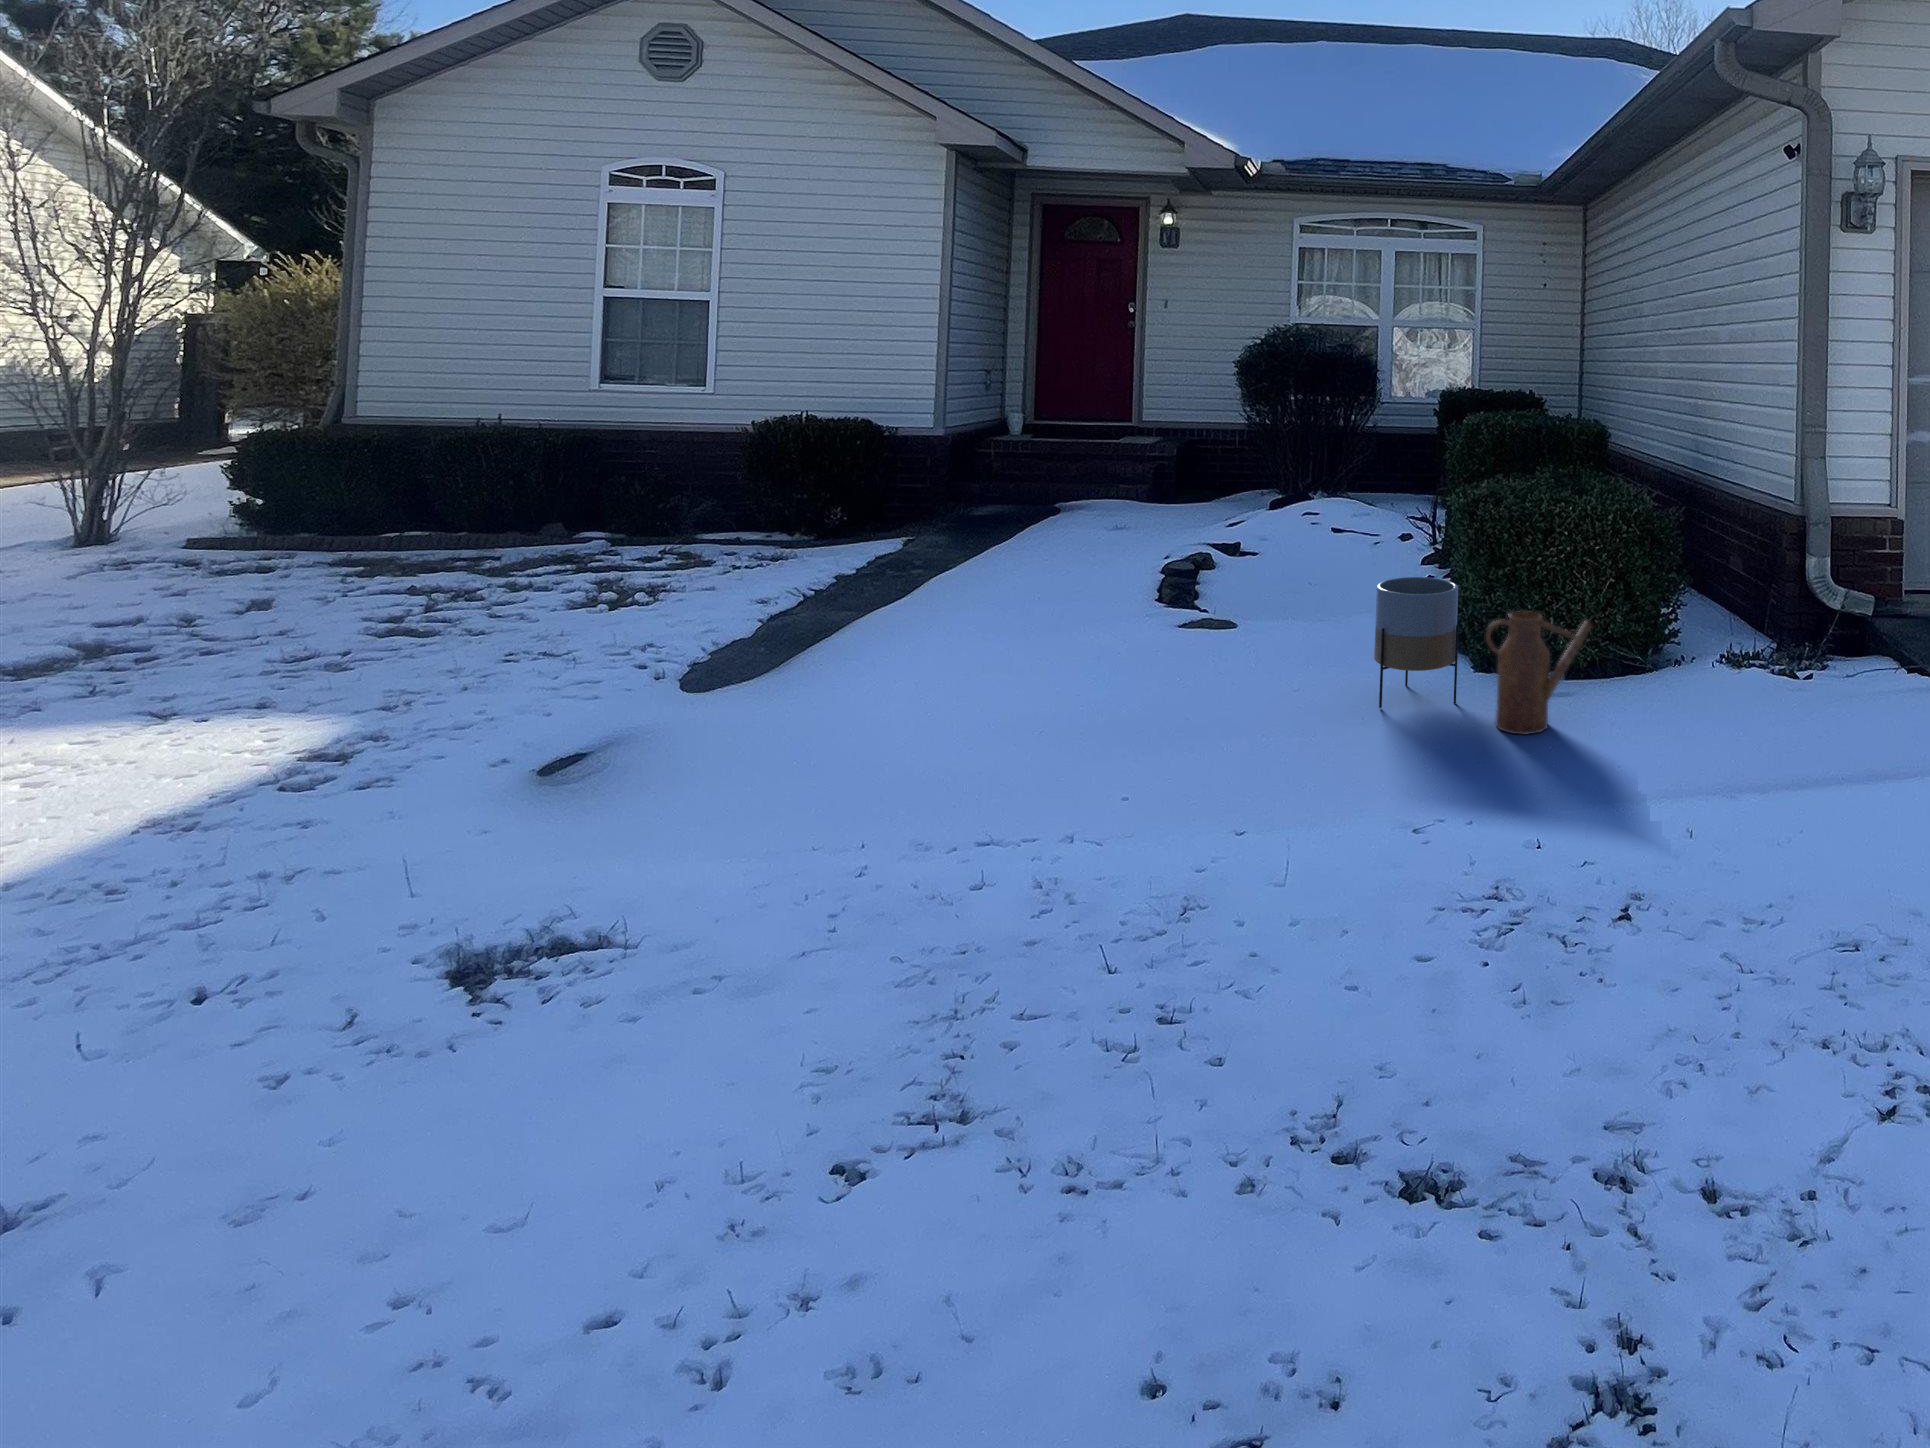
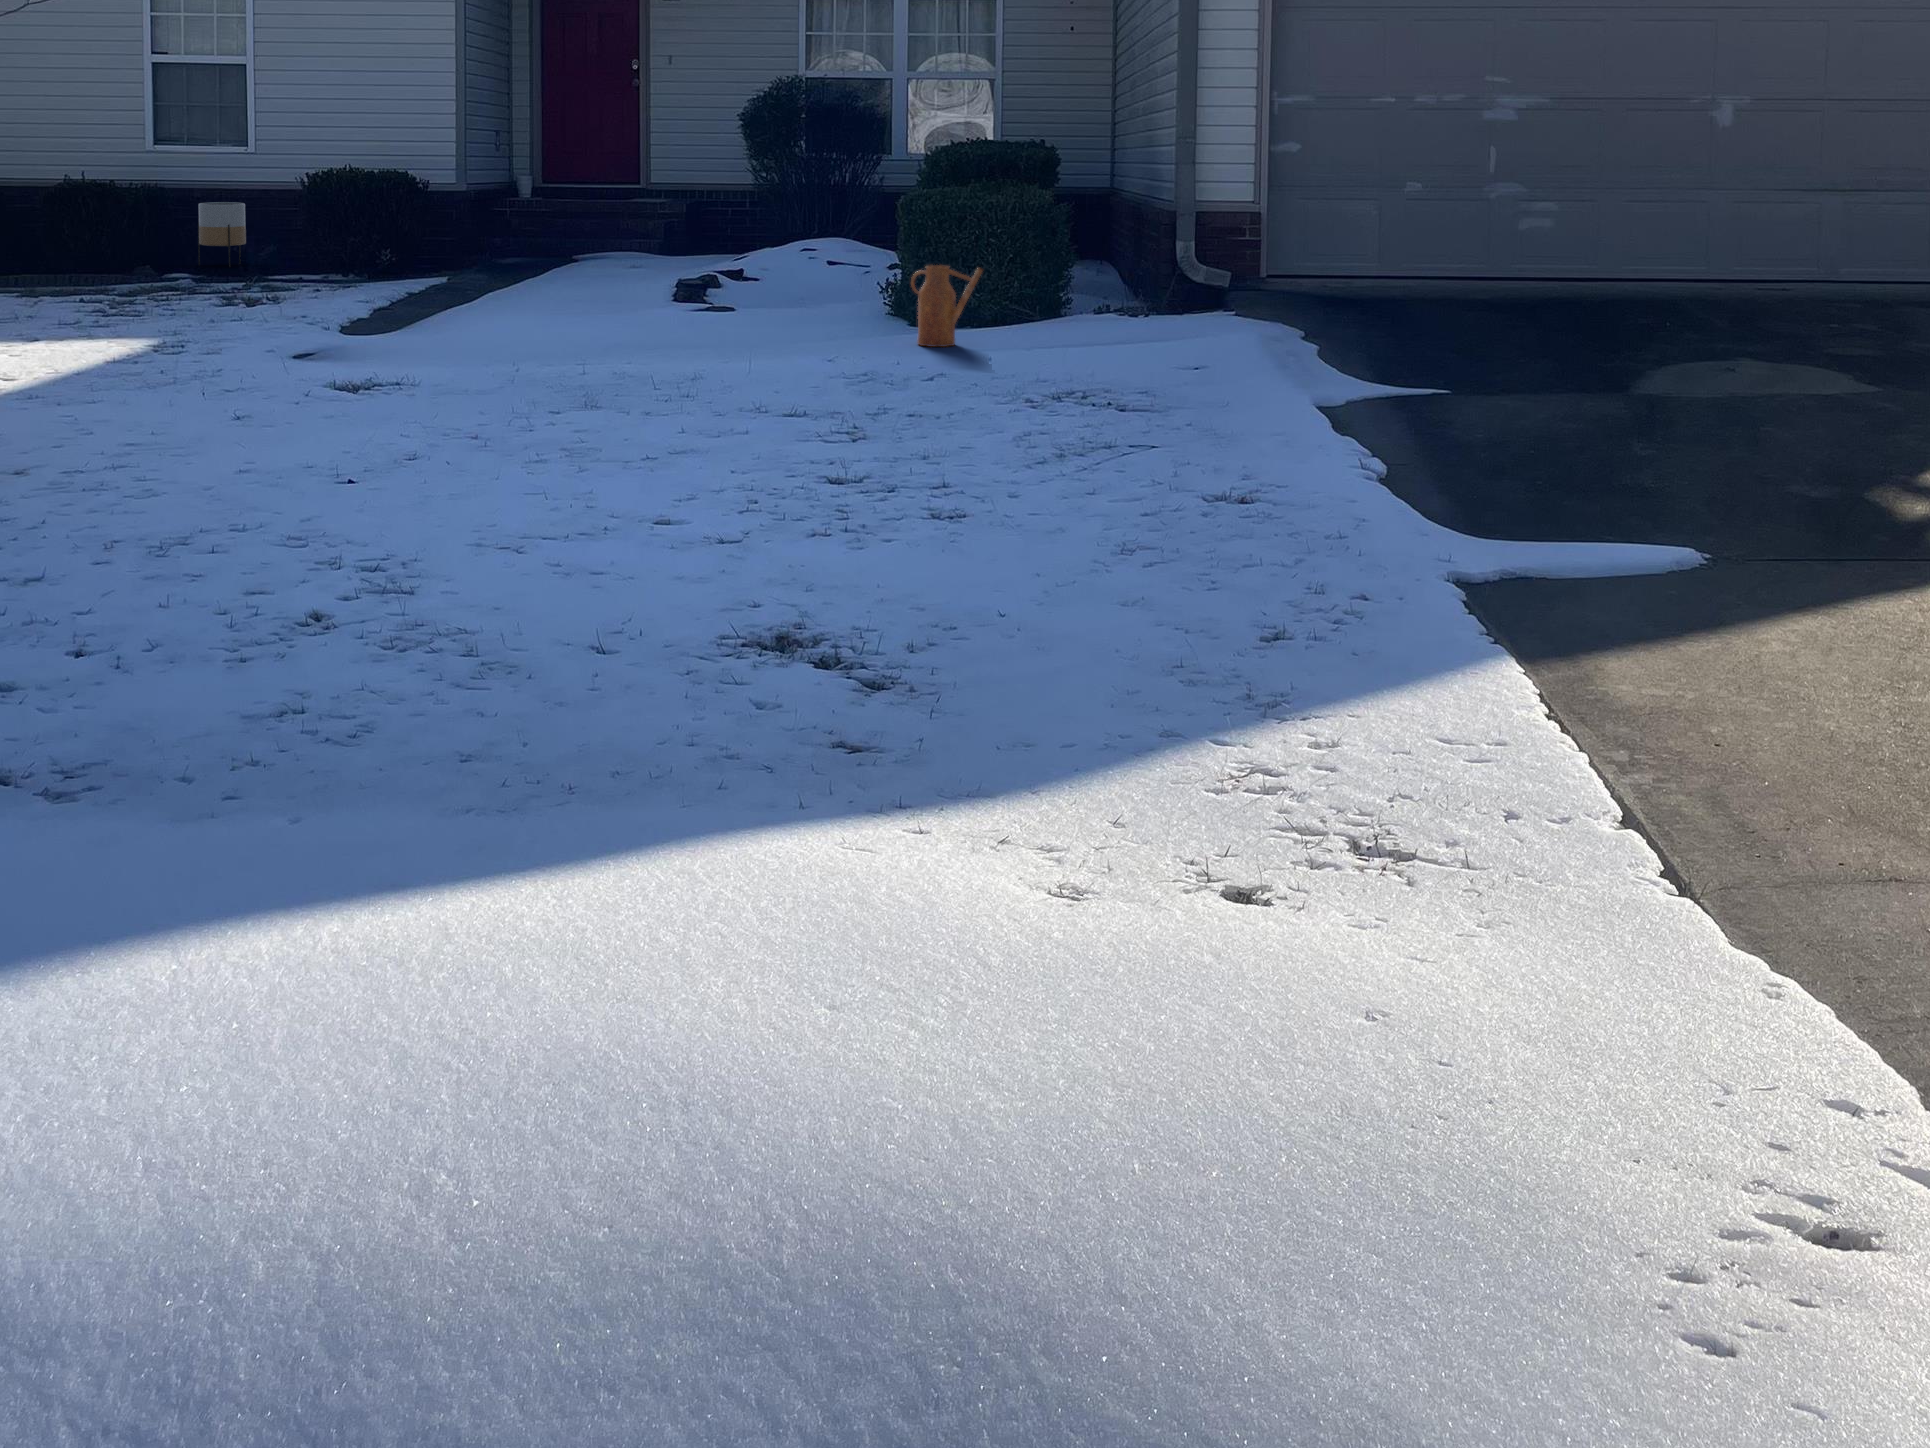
planter: present [1374,577,1459,708] -> present [198,202,246,267]

